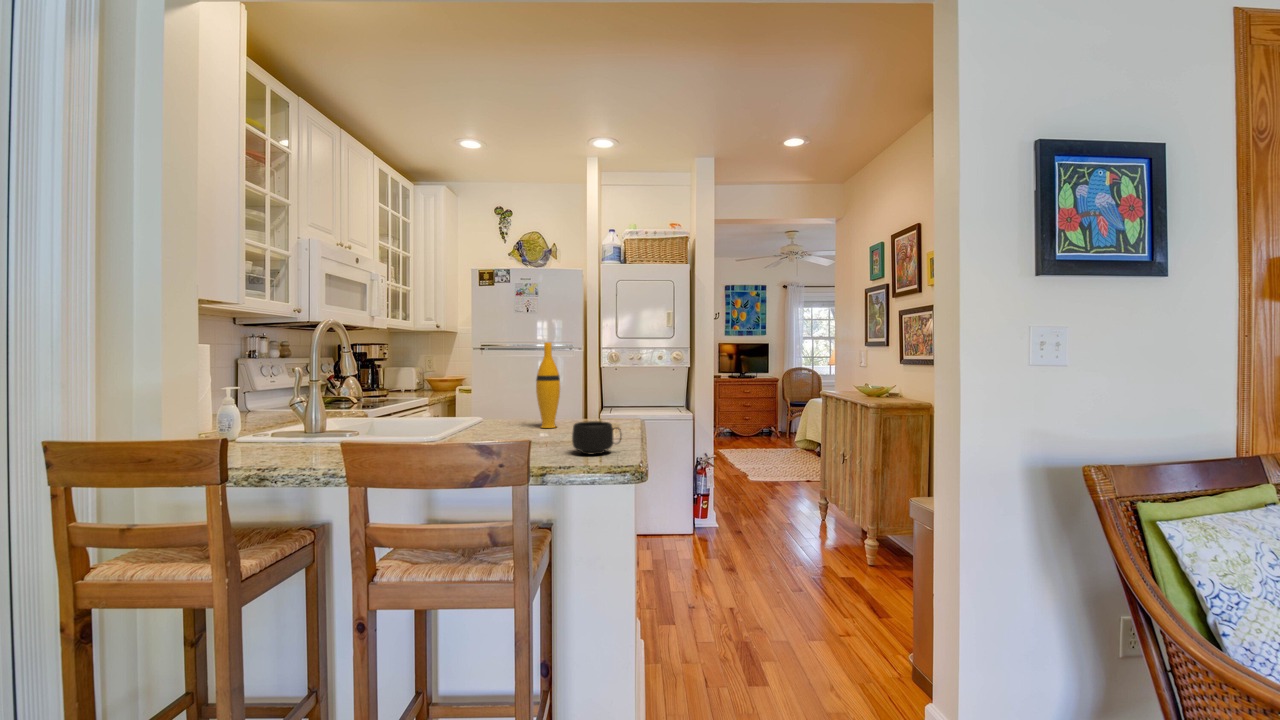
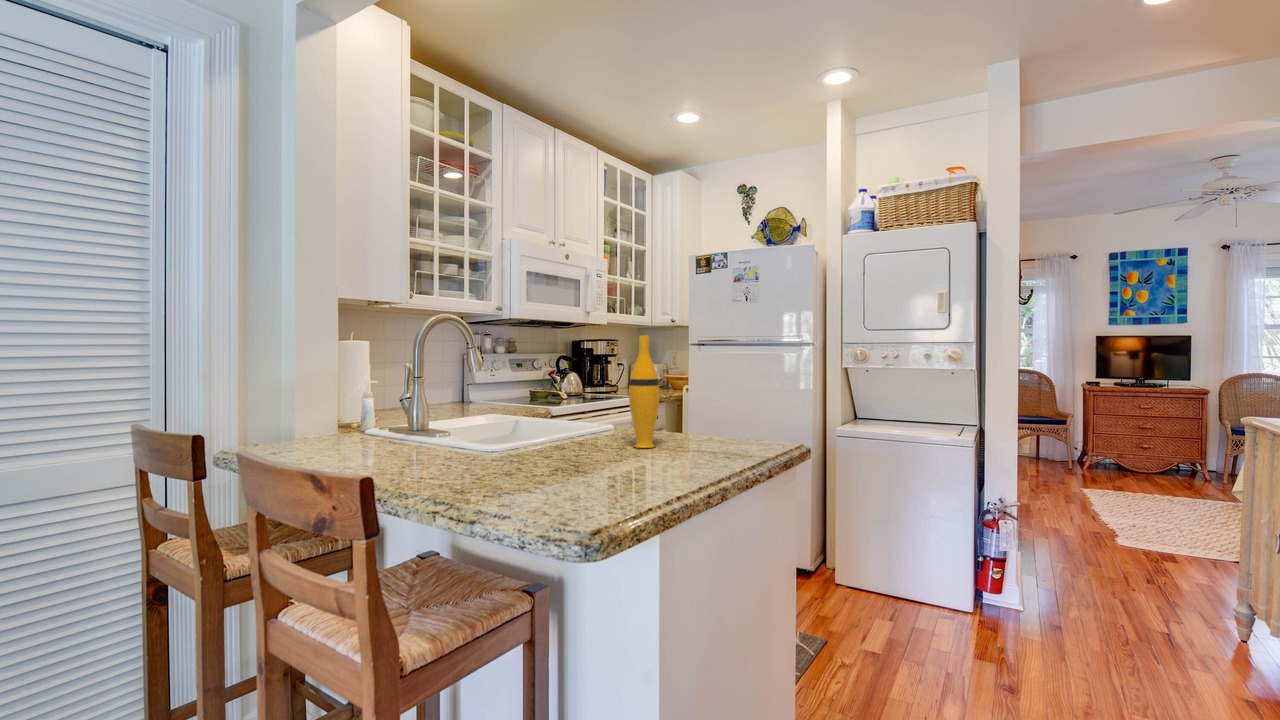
mug: present [572,421,621,455] -> none [550,449,617,500]

